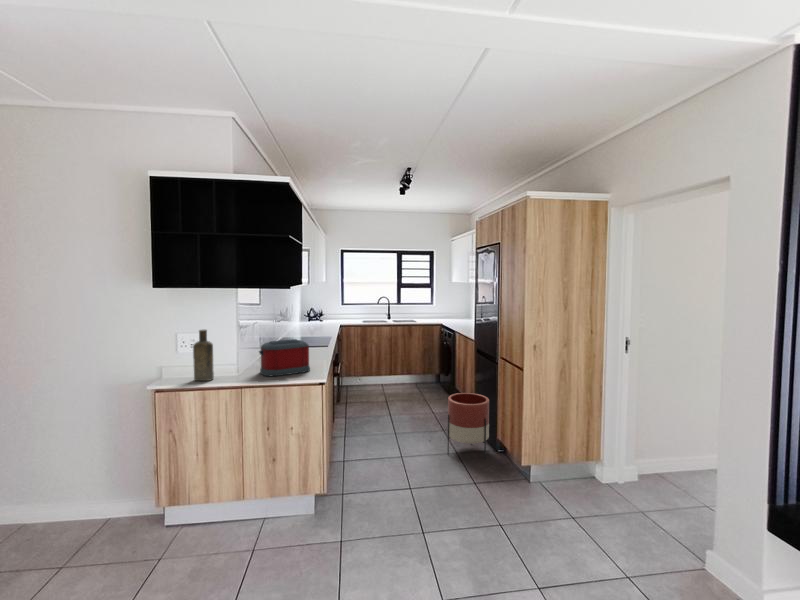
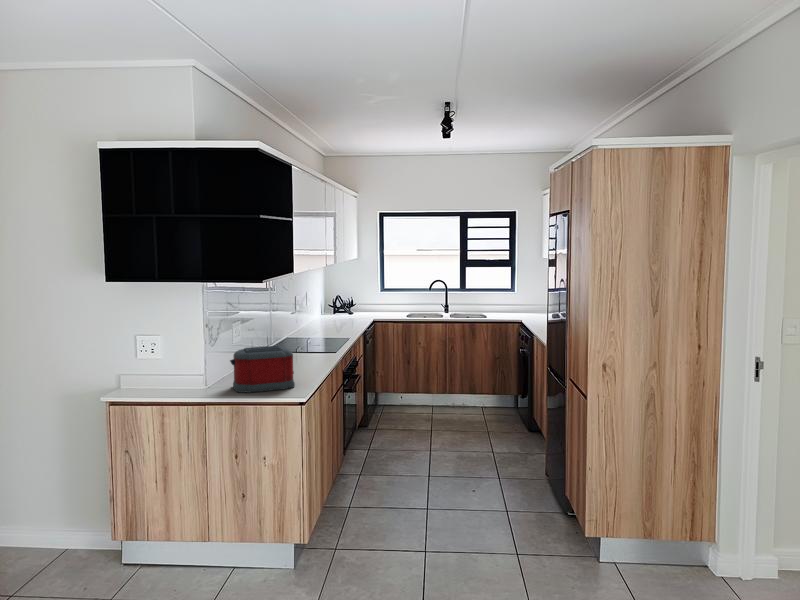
bottle: present [193,330,214,381] -> none [151,332,175,395]
planter: present [448,393,489,459] -> none [492,425,553,520]

